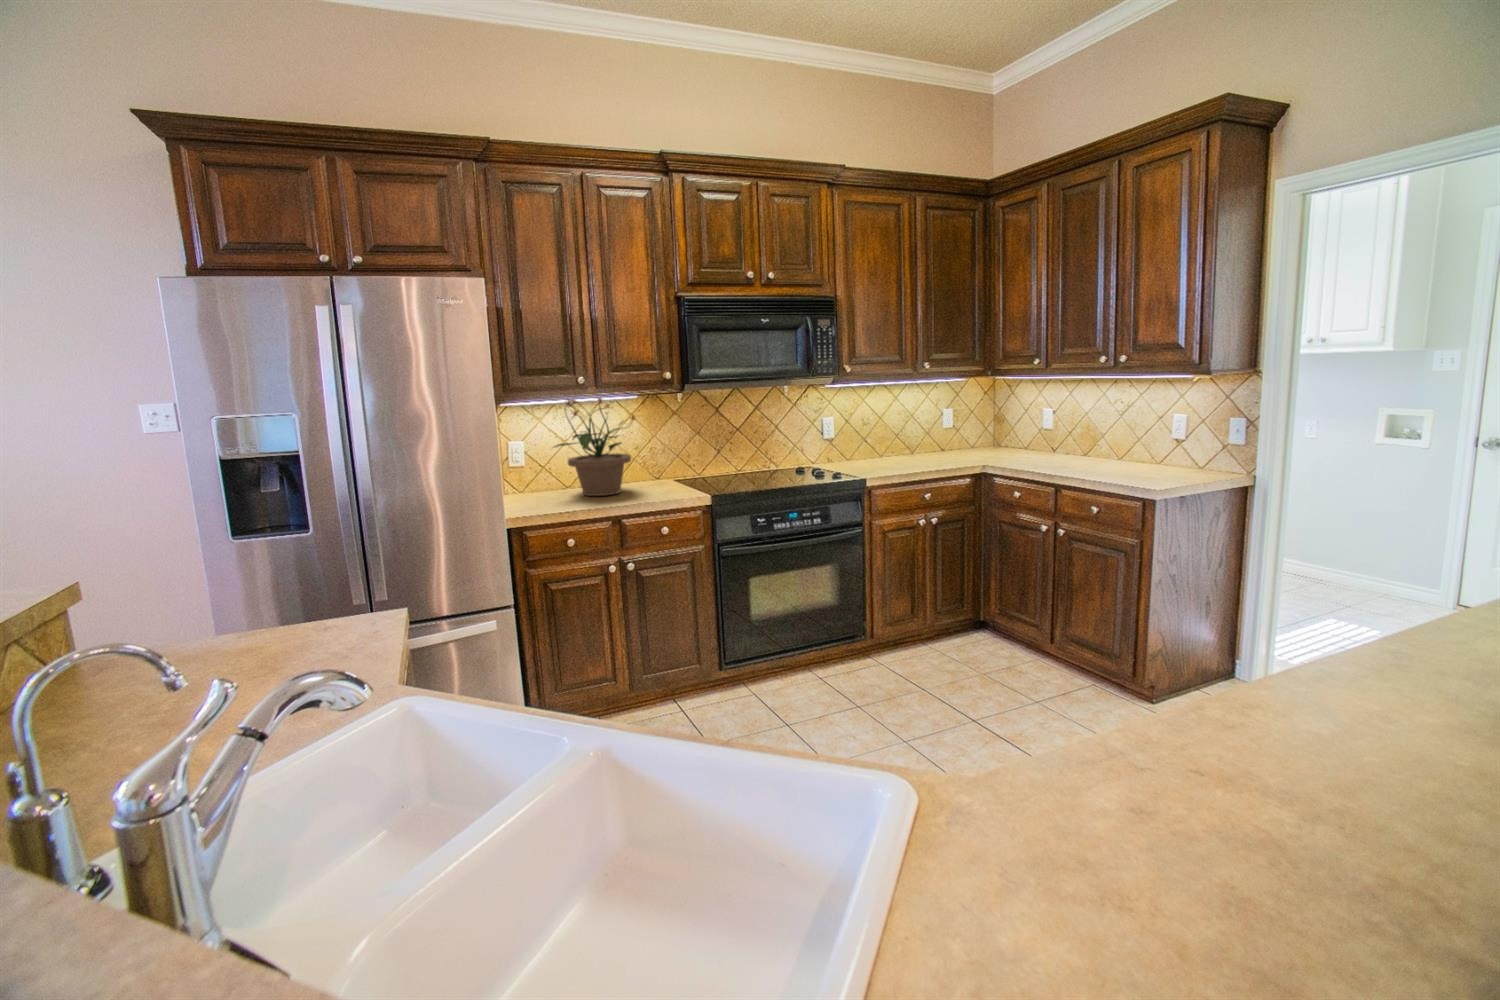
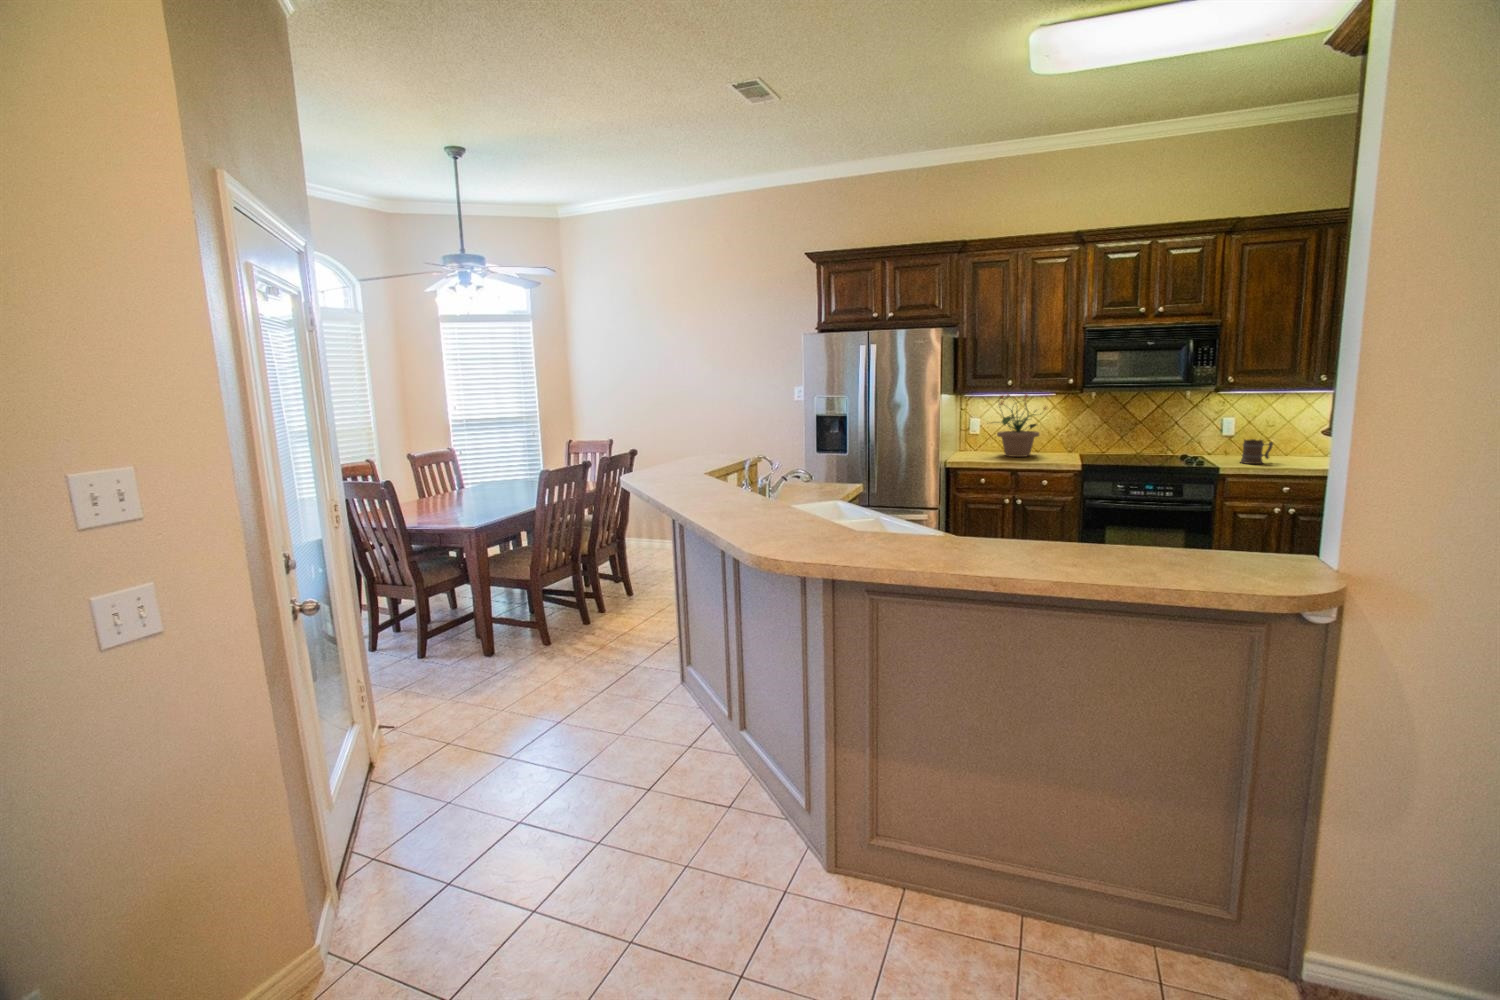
mug: none [861,442,889,472] -> present [1240,439,1273,464]

